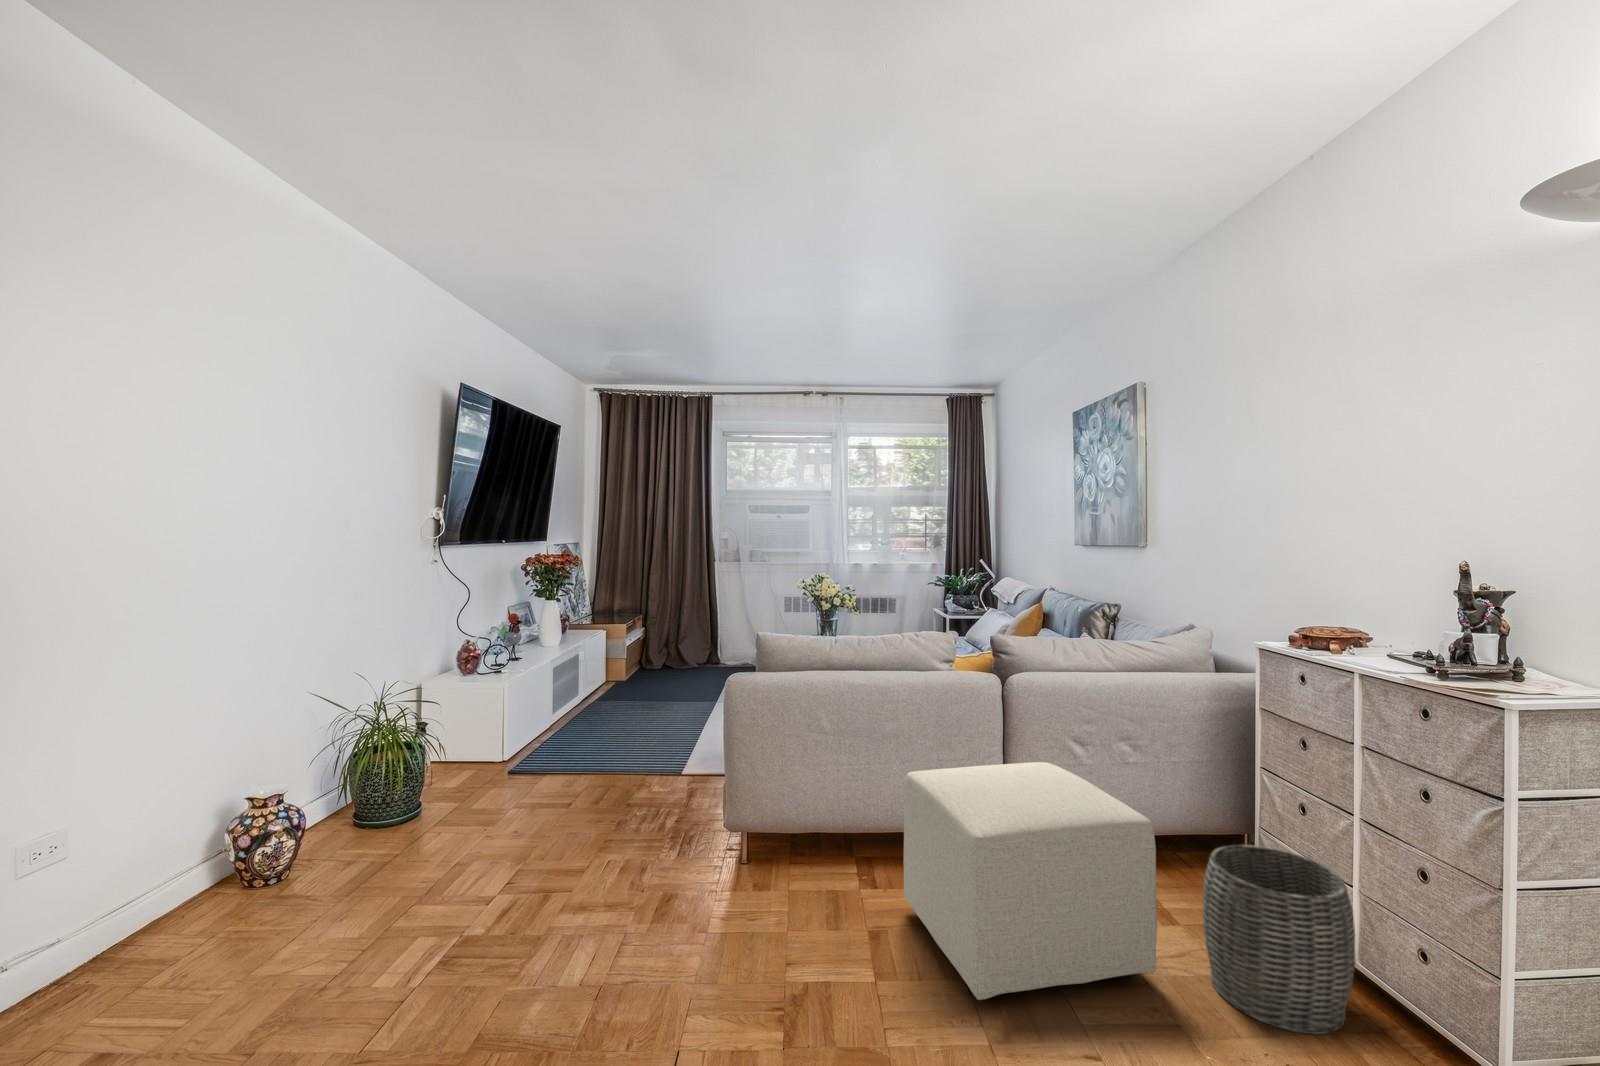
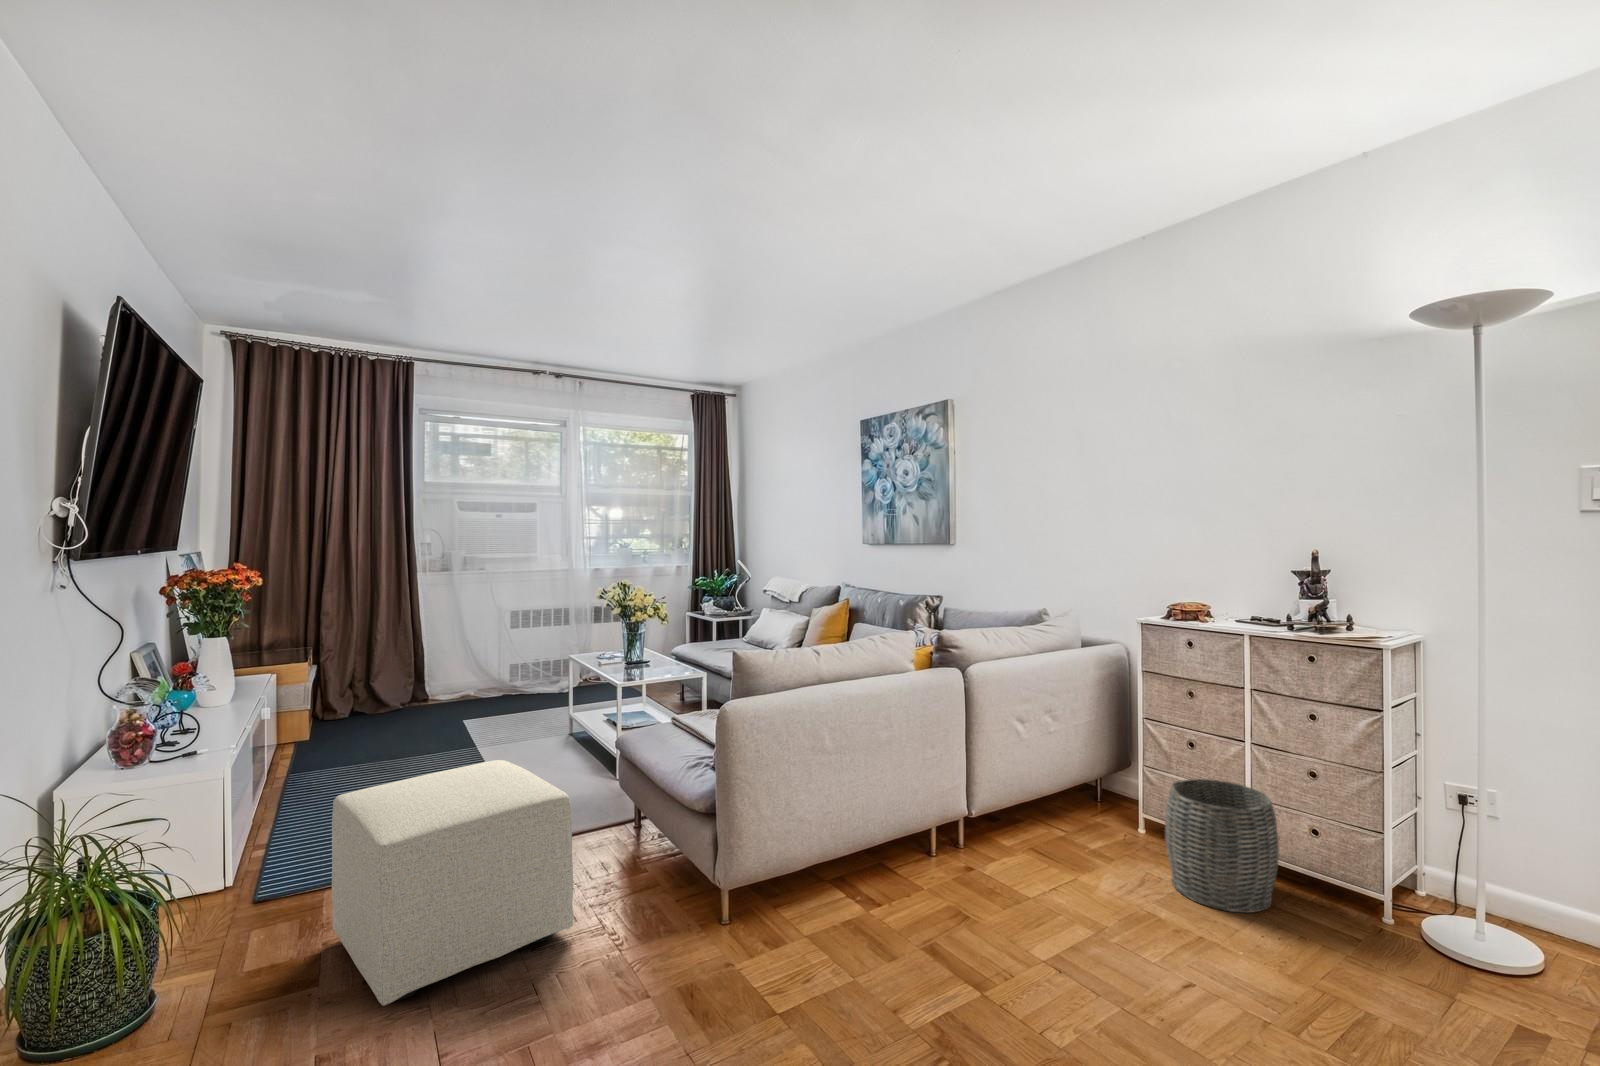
ottoman: present [904,762,1157,1000] -> present [332,760,573,1006]

